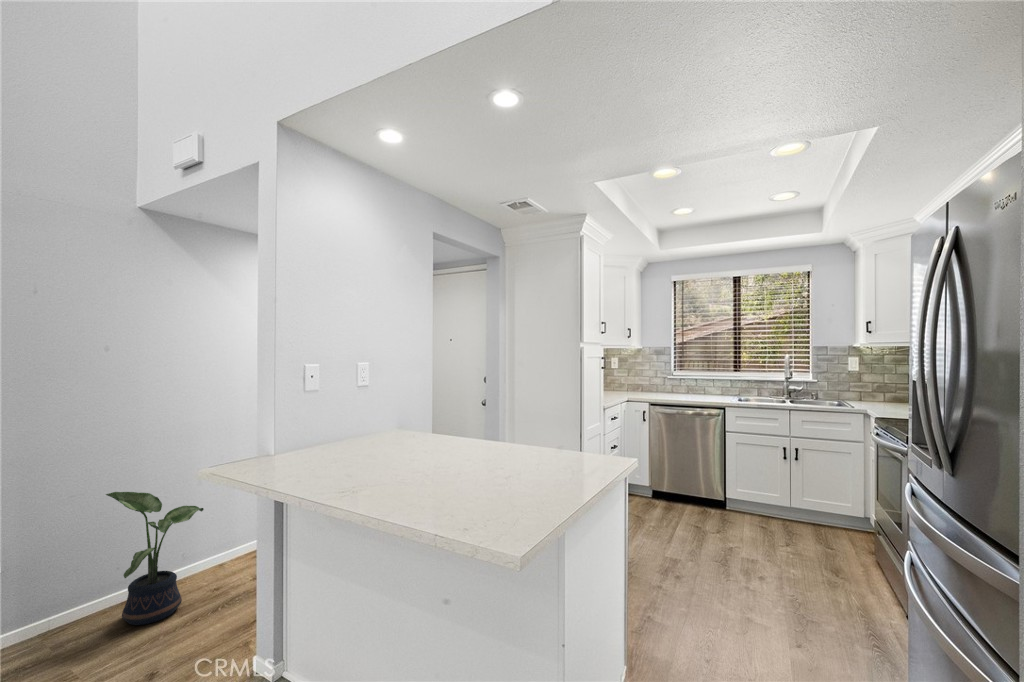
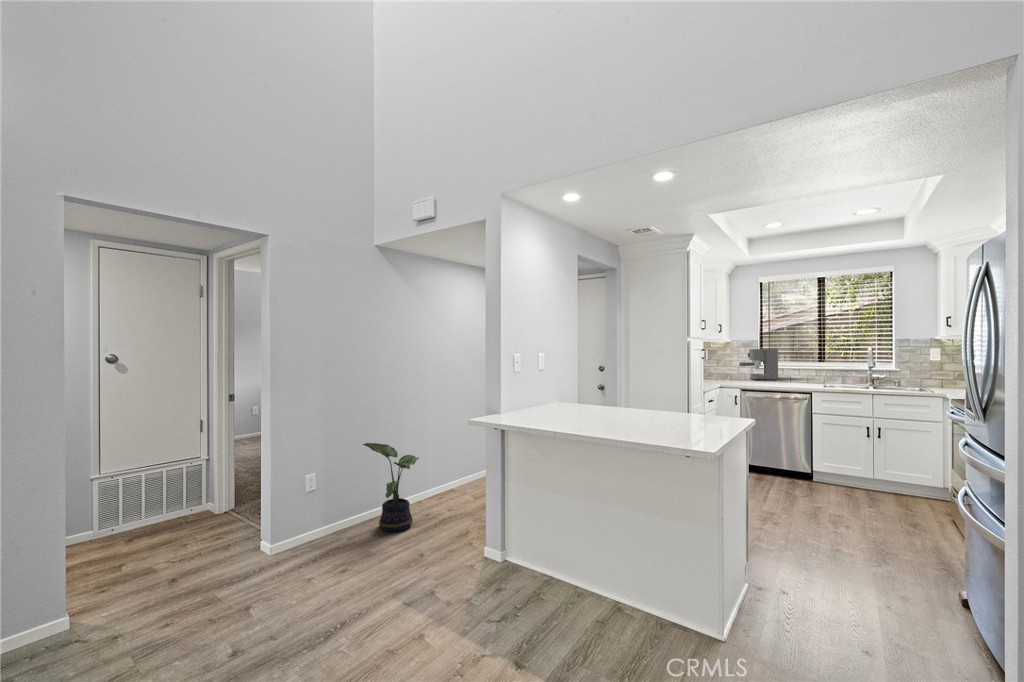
coffee maker: none [650,356,691,392] -> present [739,349,778,380]

